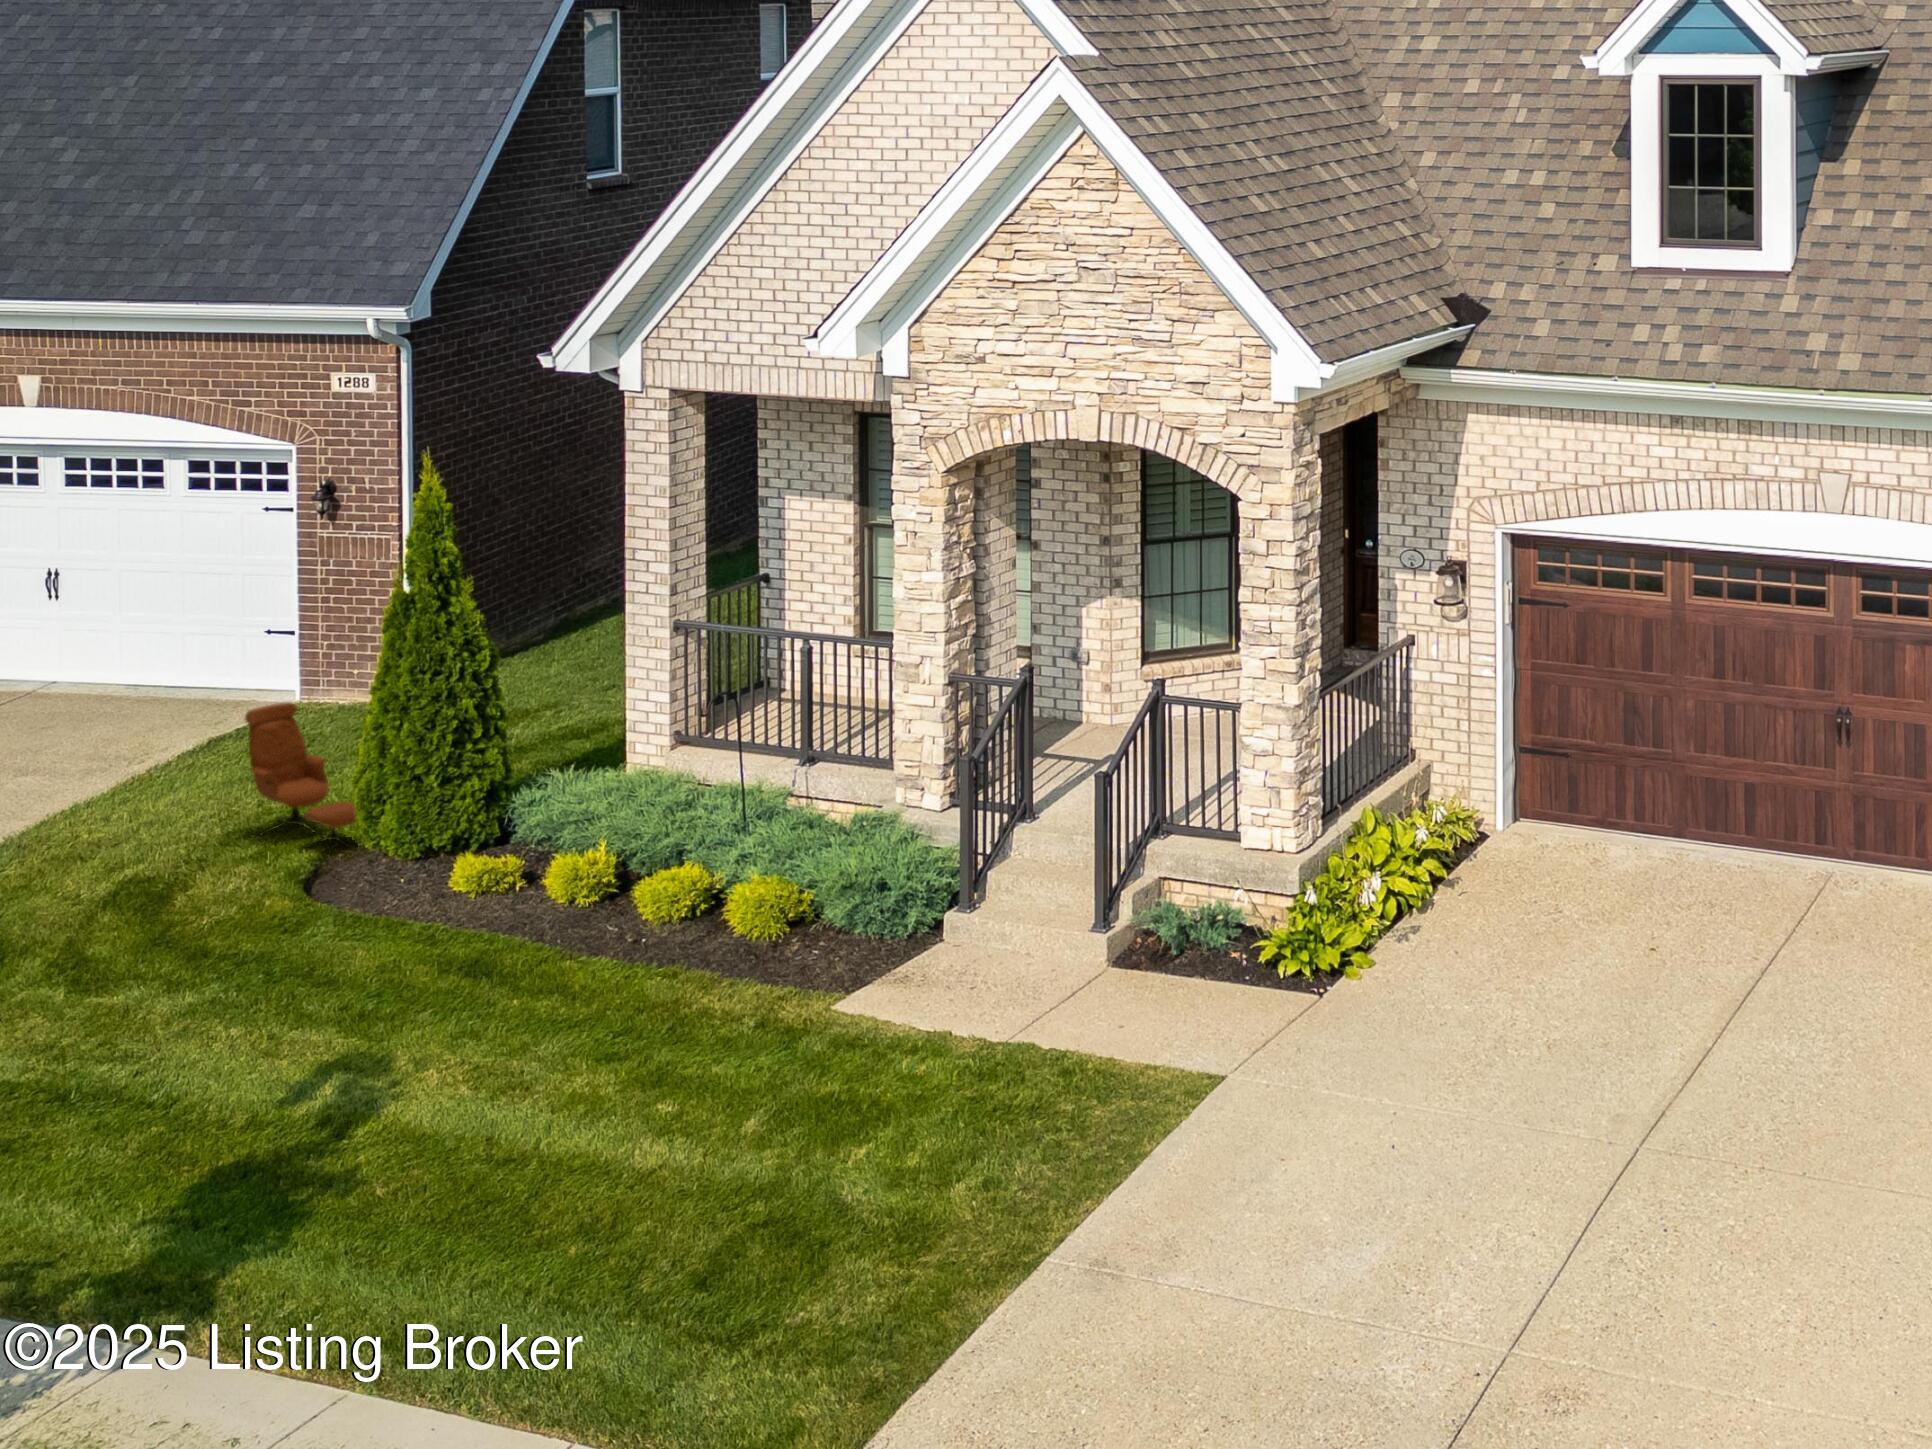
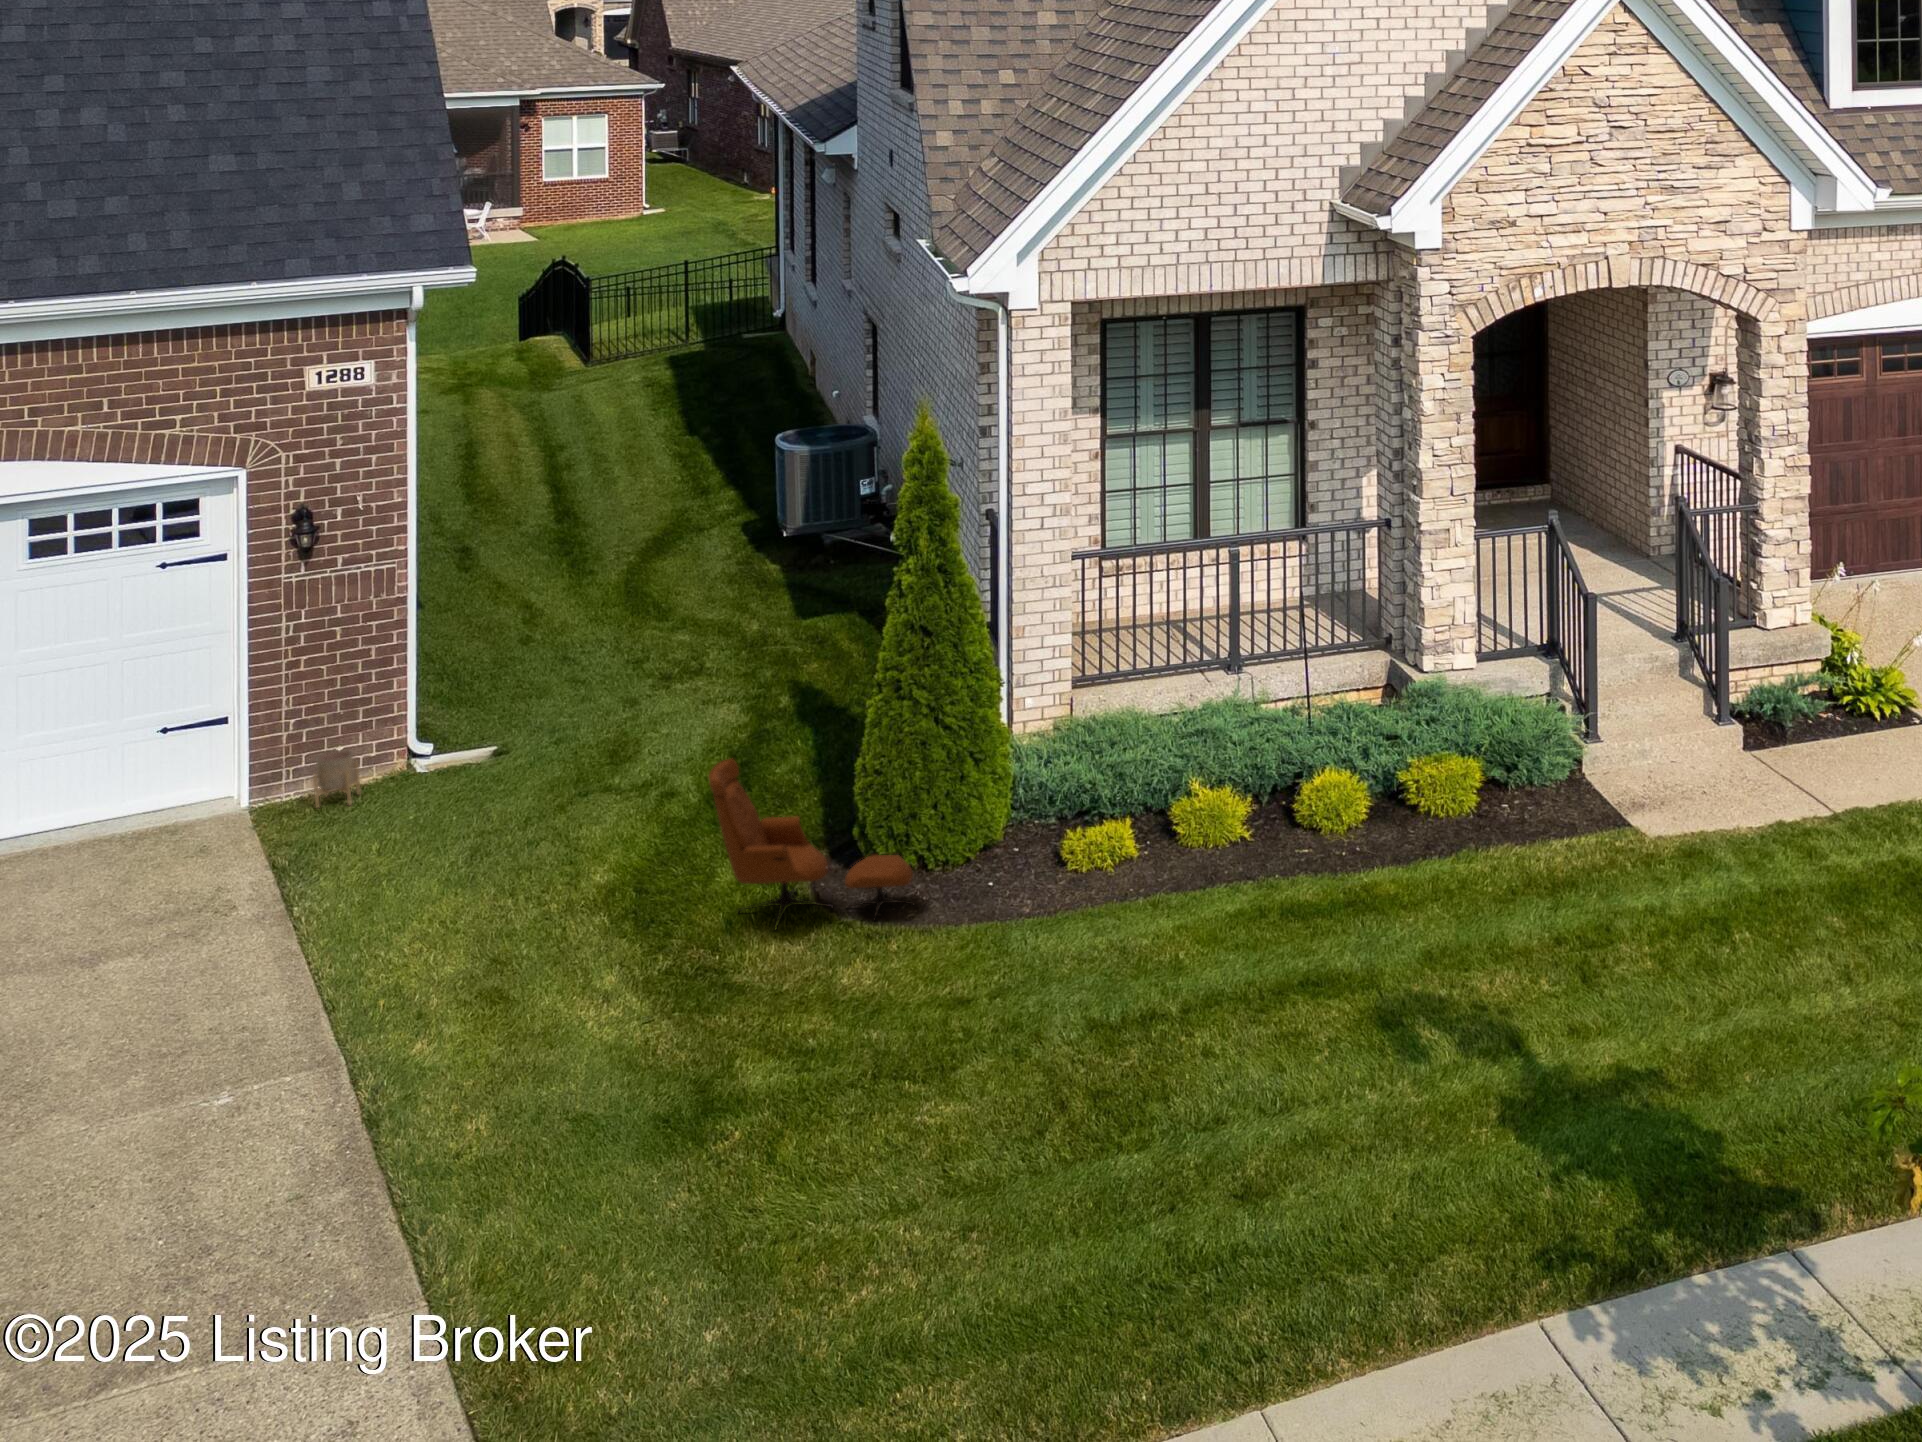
planter: none [309,659,346,700] -> present [313,750,360,807]

